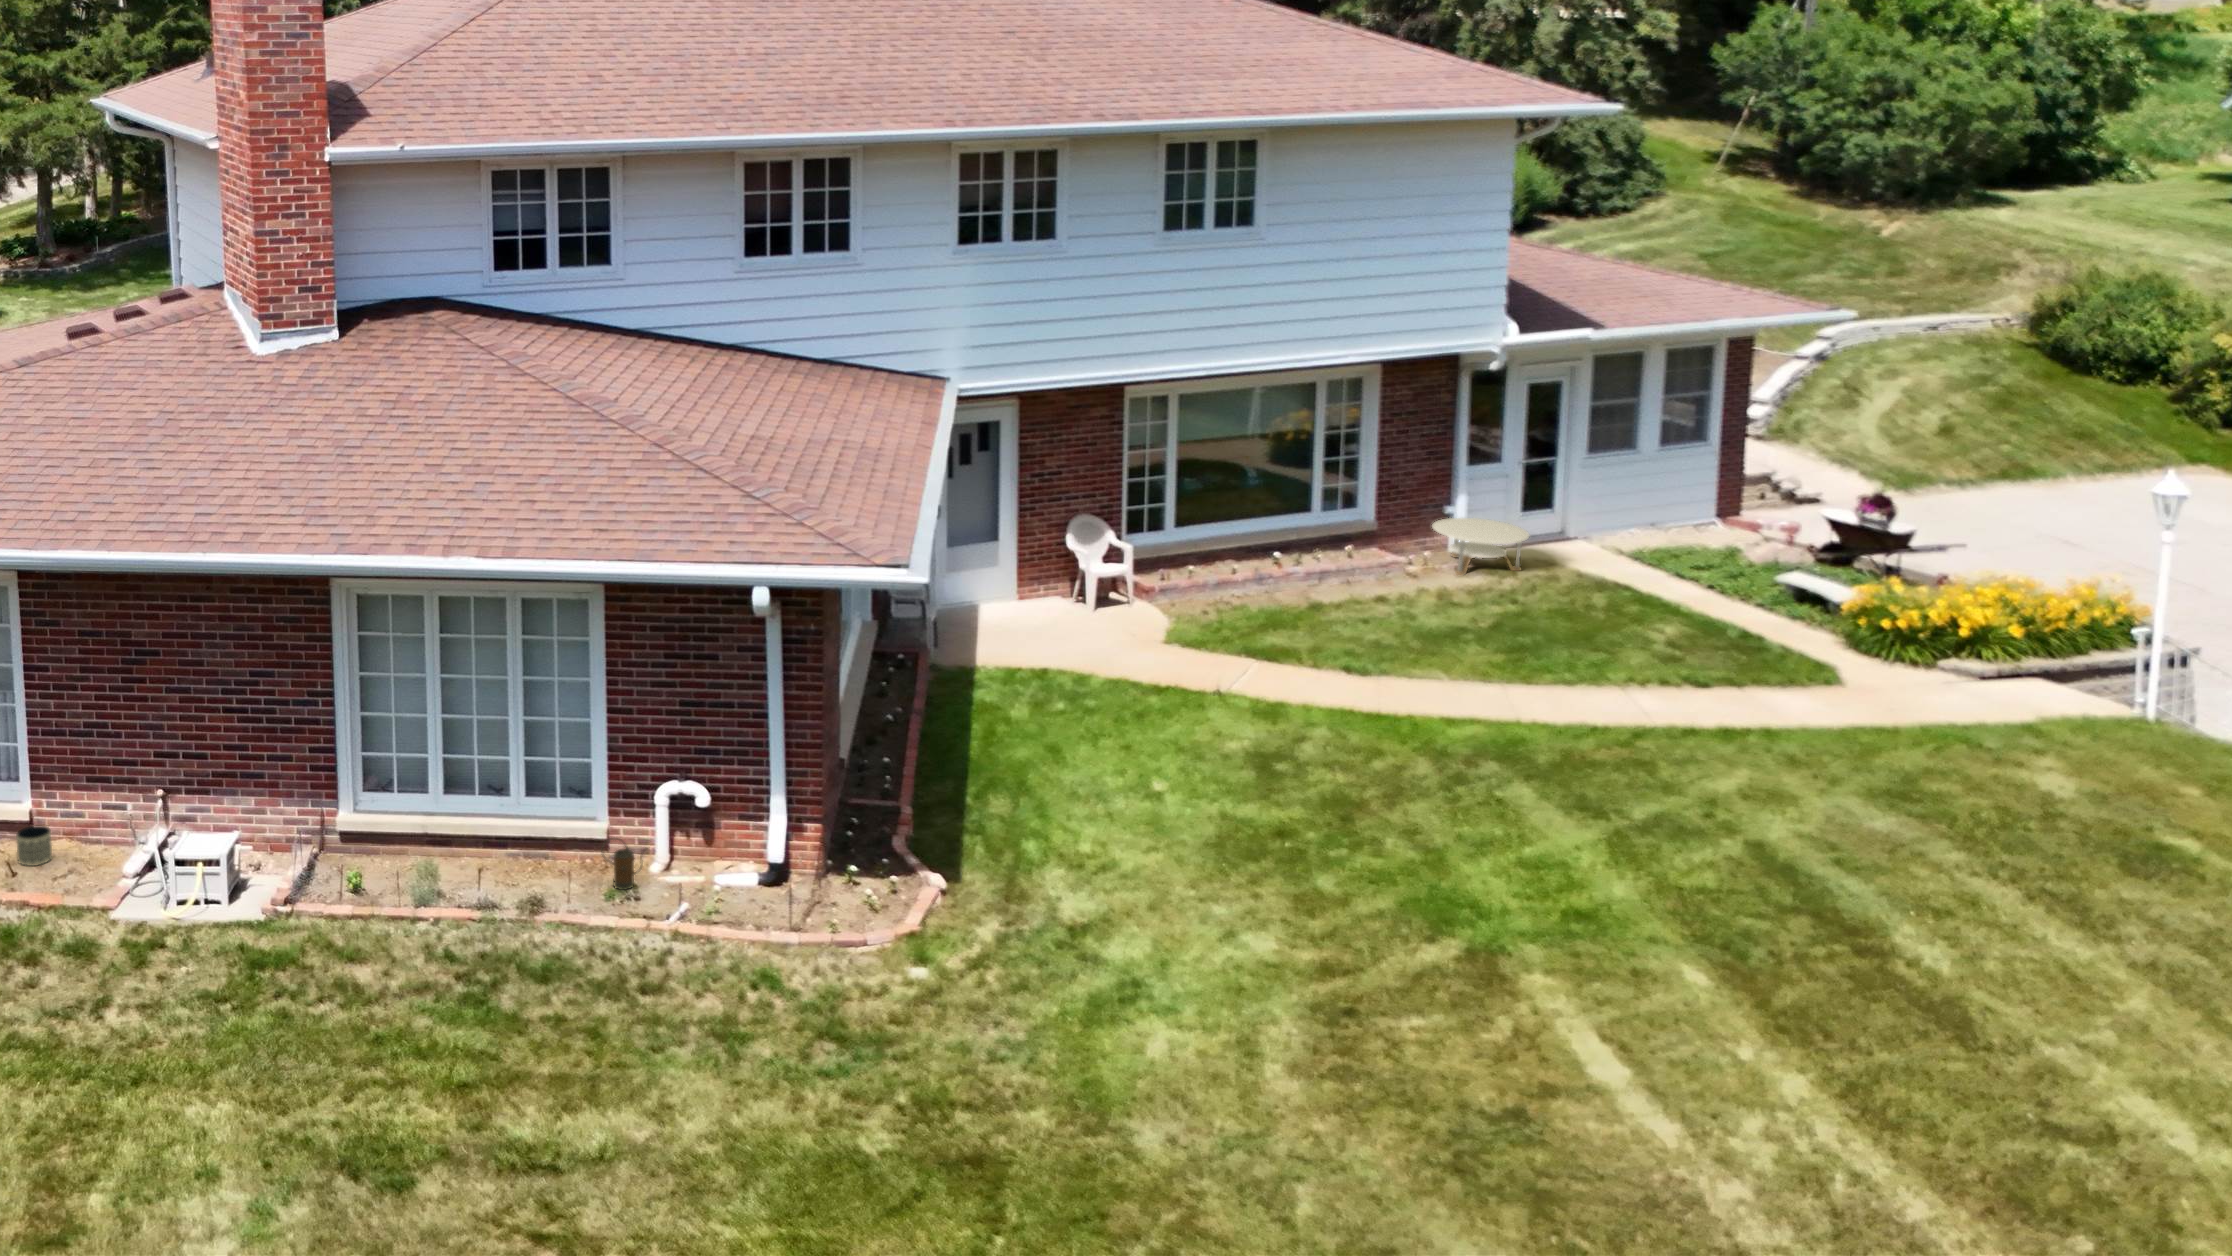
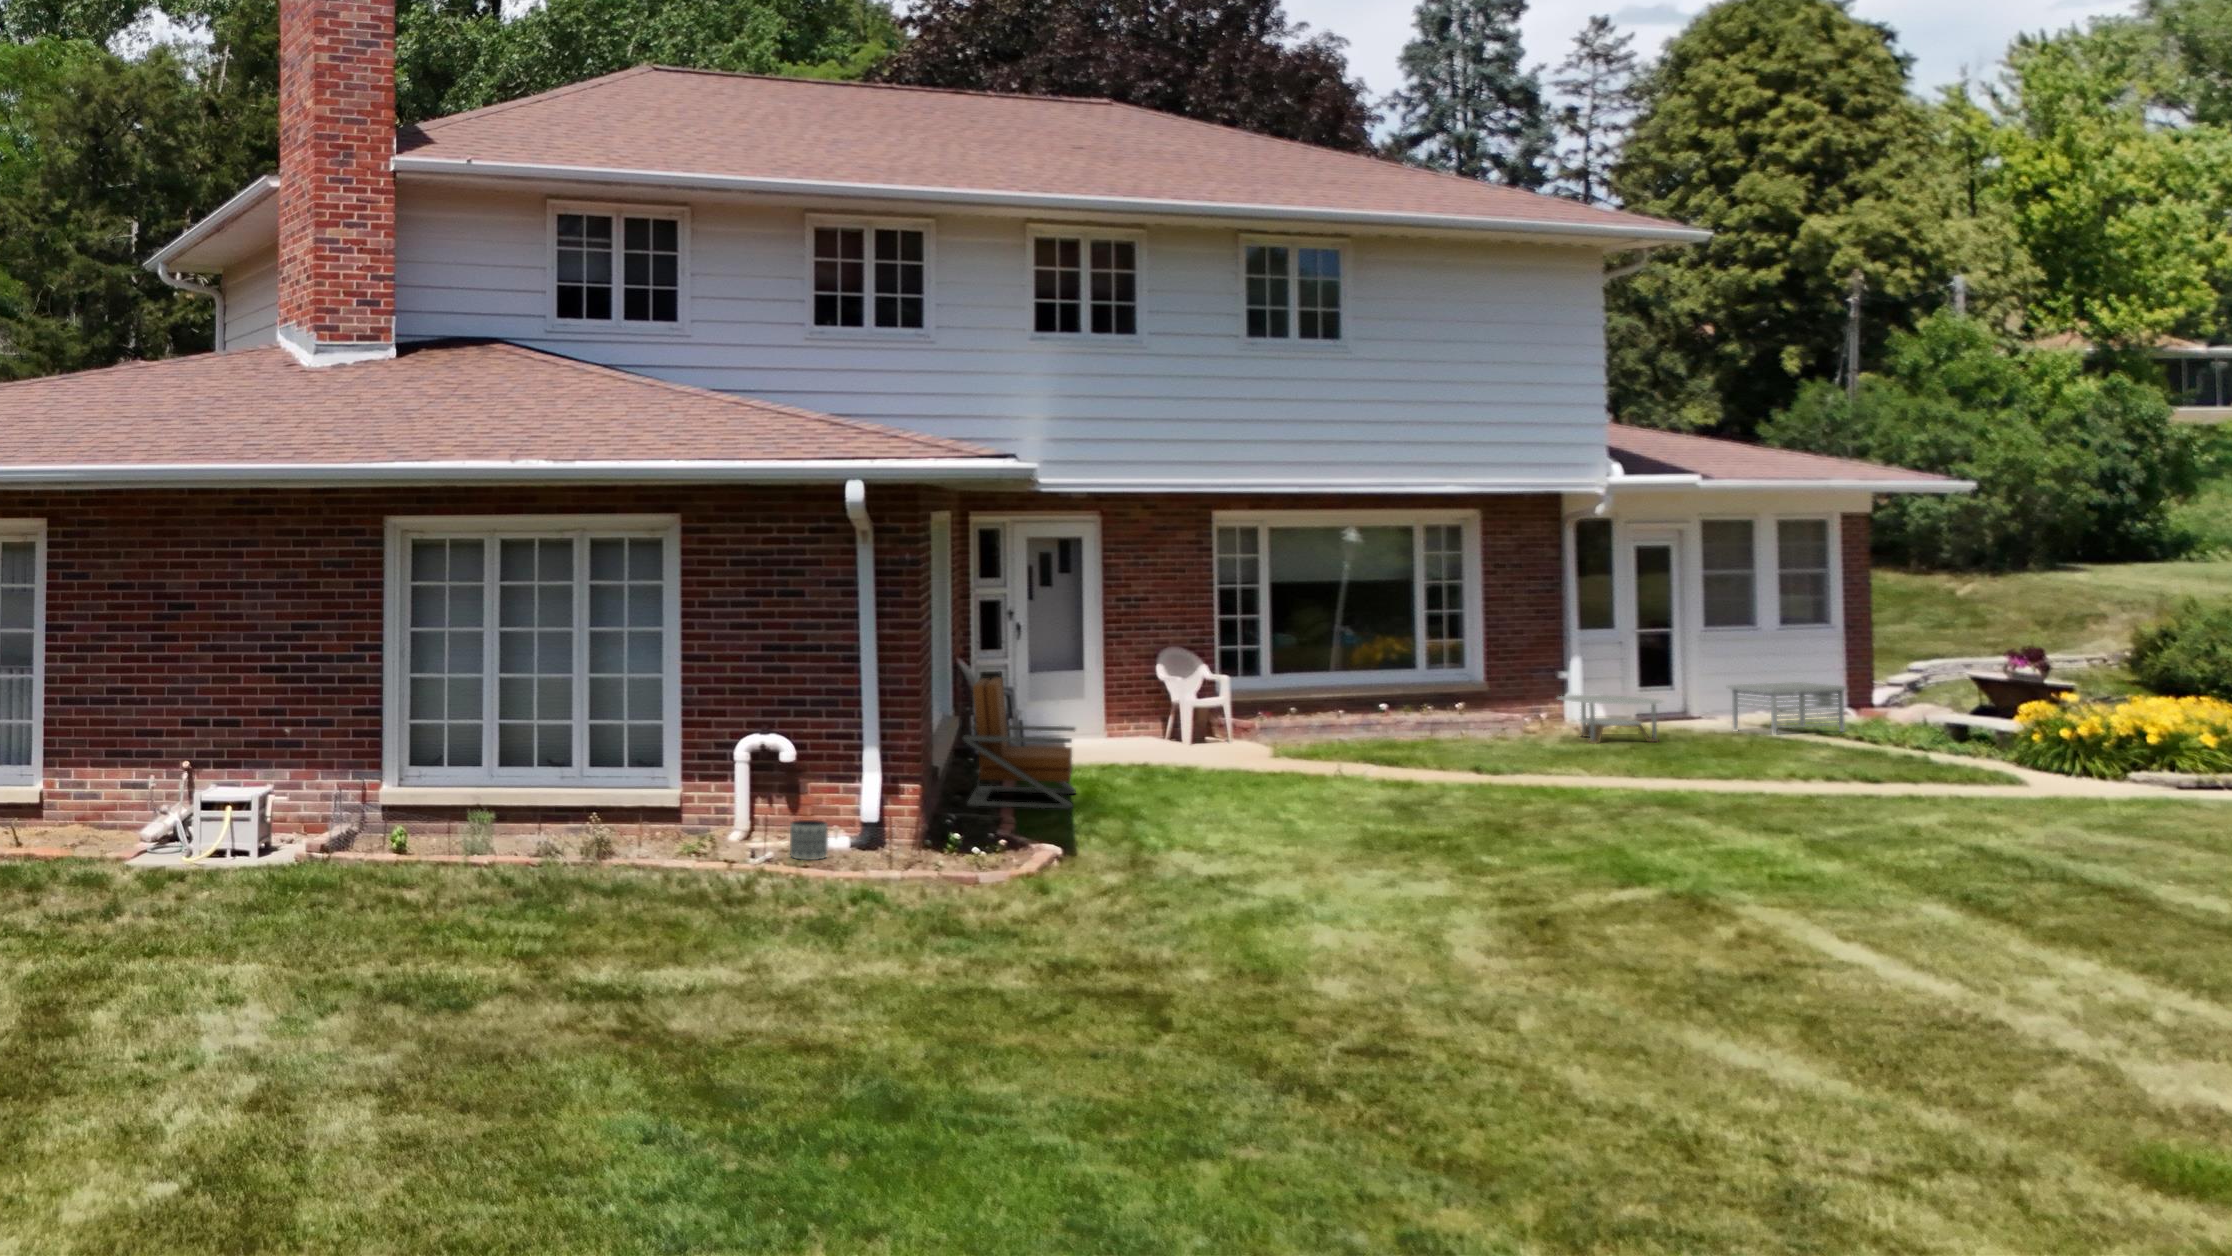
storage bench: none [1594,487,1705,550] -> present [1727,682,1846,735]
lounge chair: none [867,618,972,758] -> present [963,677,1076,809]
planter: present [16,826,52,866] -> present [790,820,828,860]
watering can: present [611,846,642,890] -> none [673,797,726,858]

